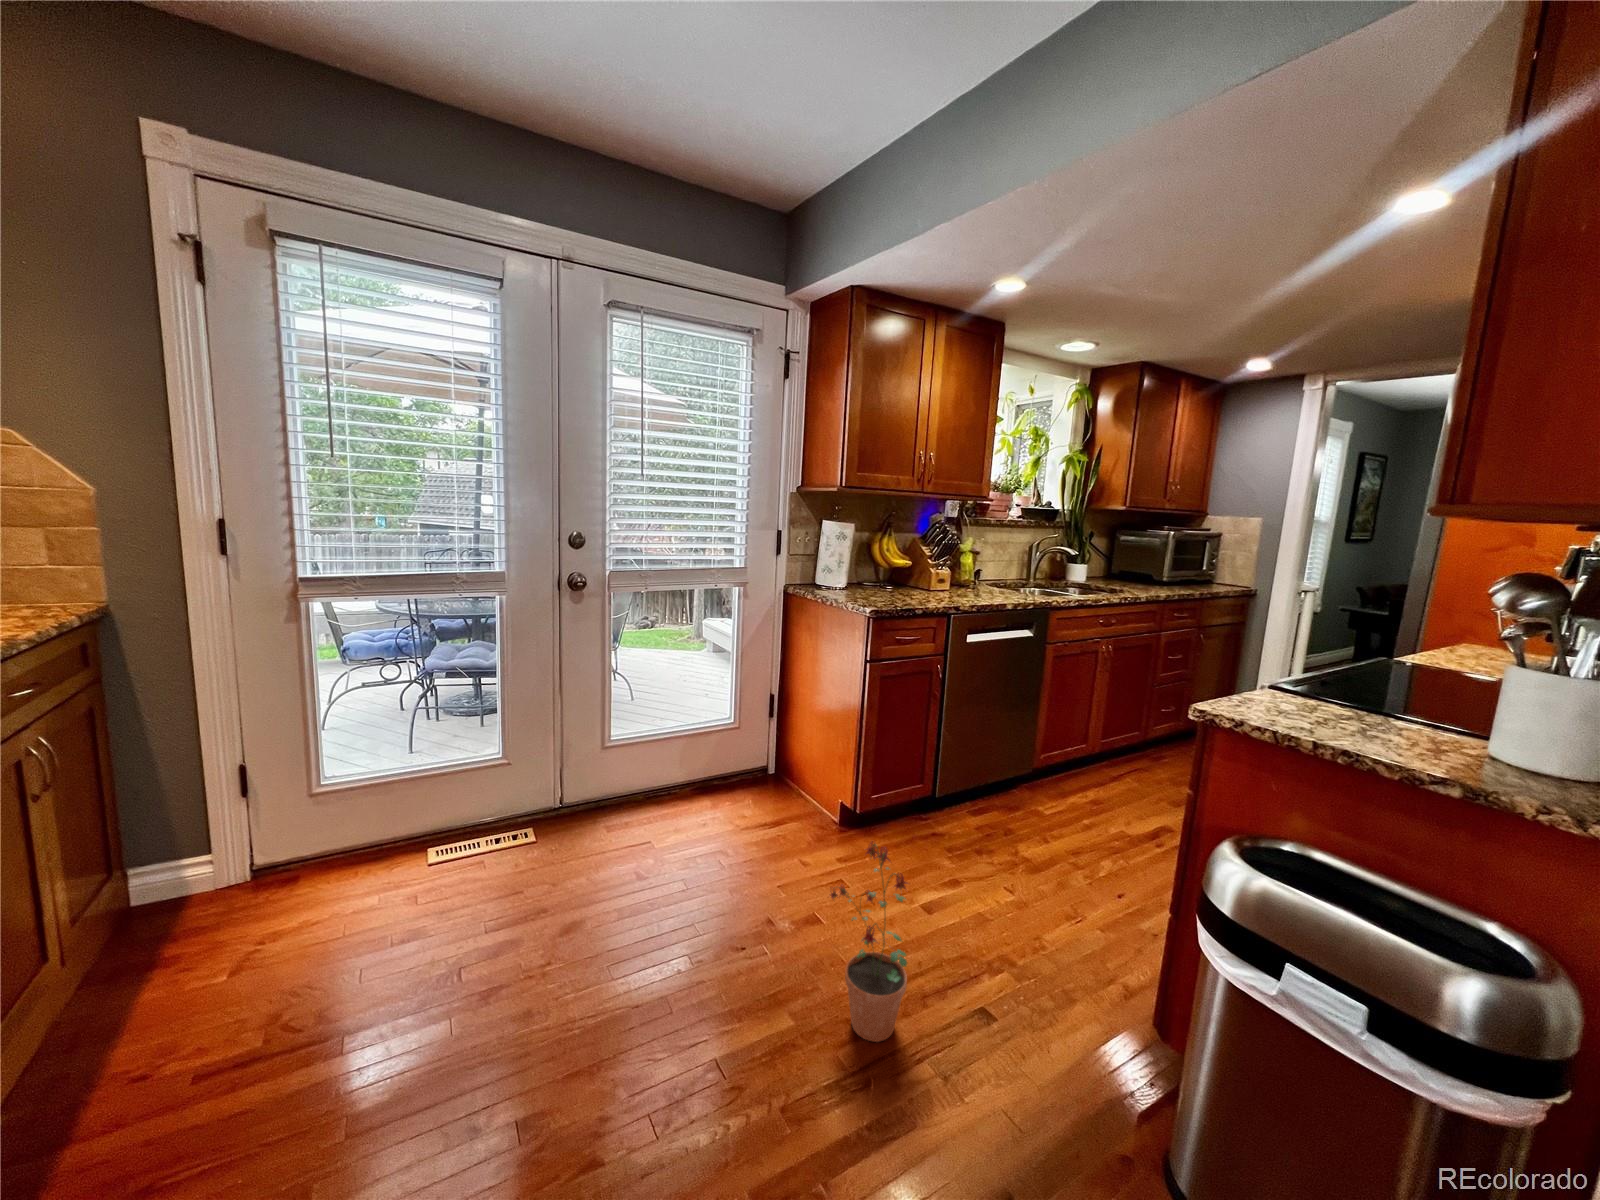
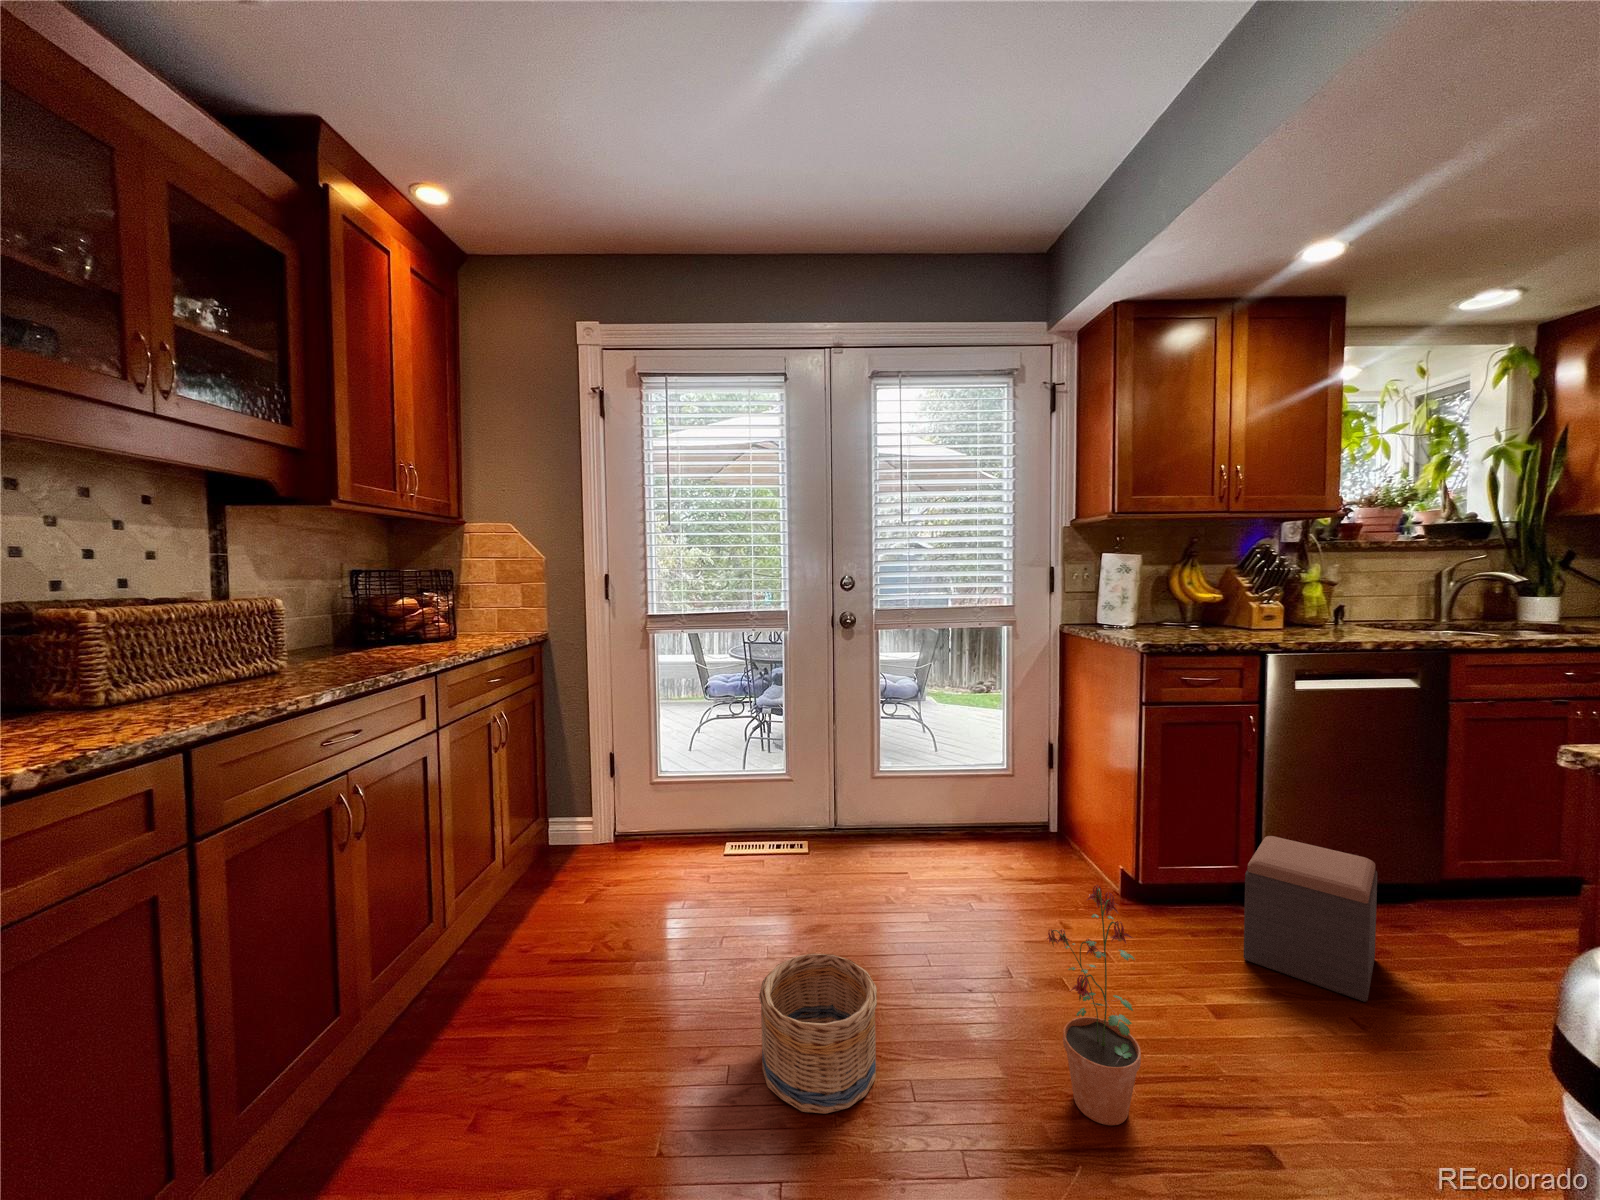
footstool: none [935,759,1019,875] -> present [1244,836,1377,1002]
basket: none [548,965,682,1147] -> present [759,953,877,1114]

